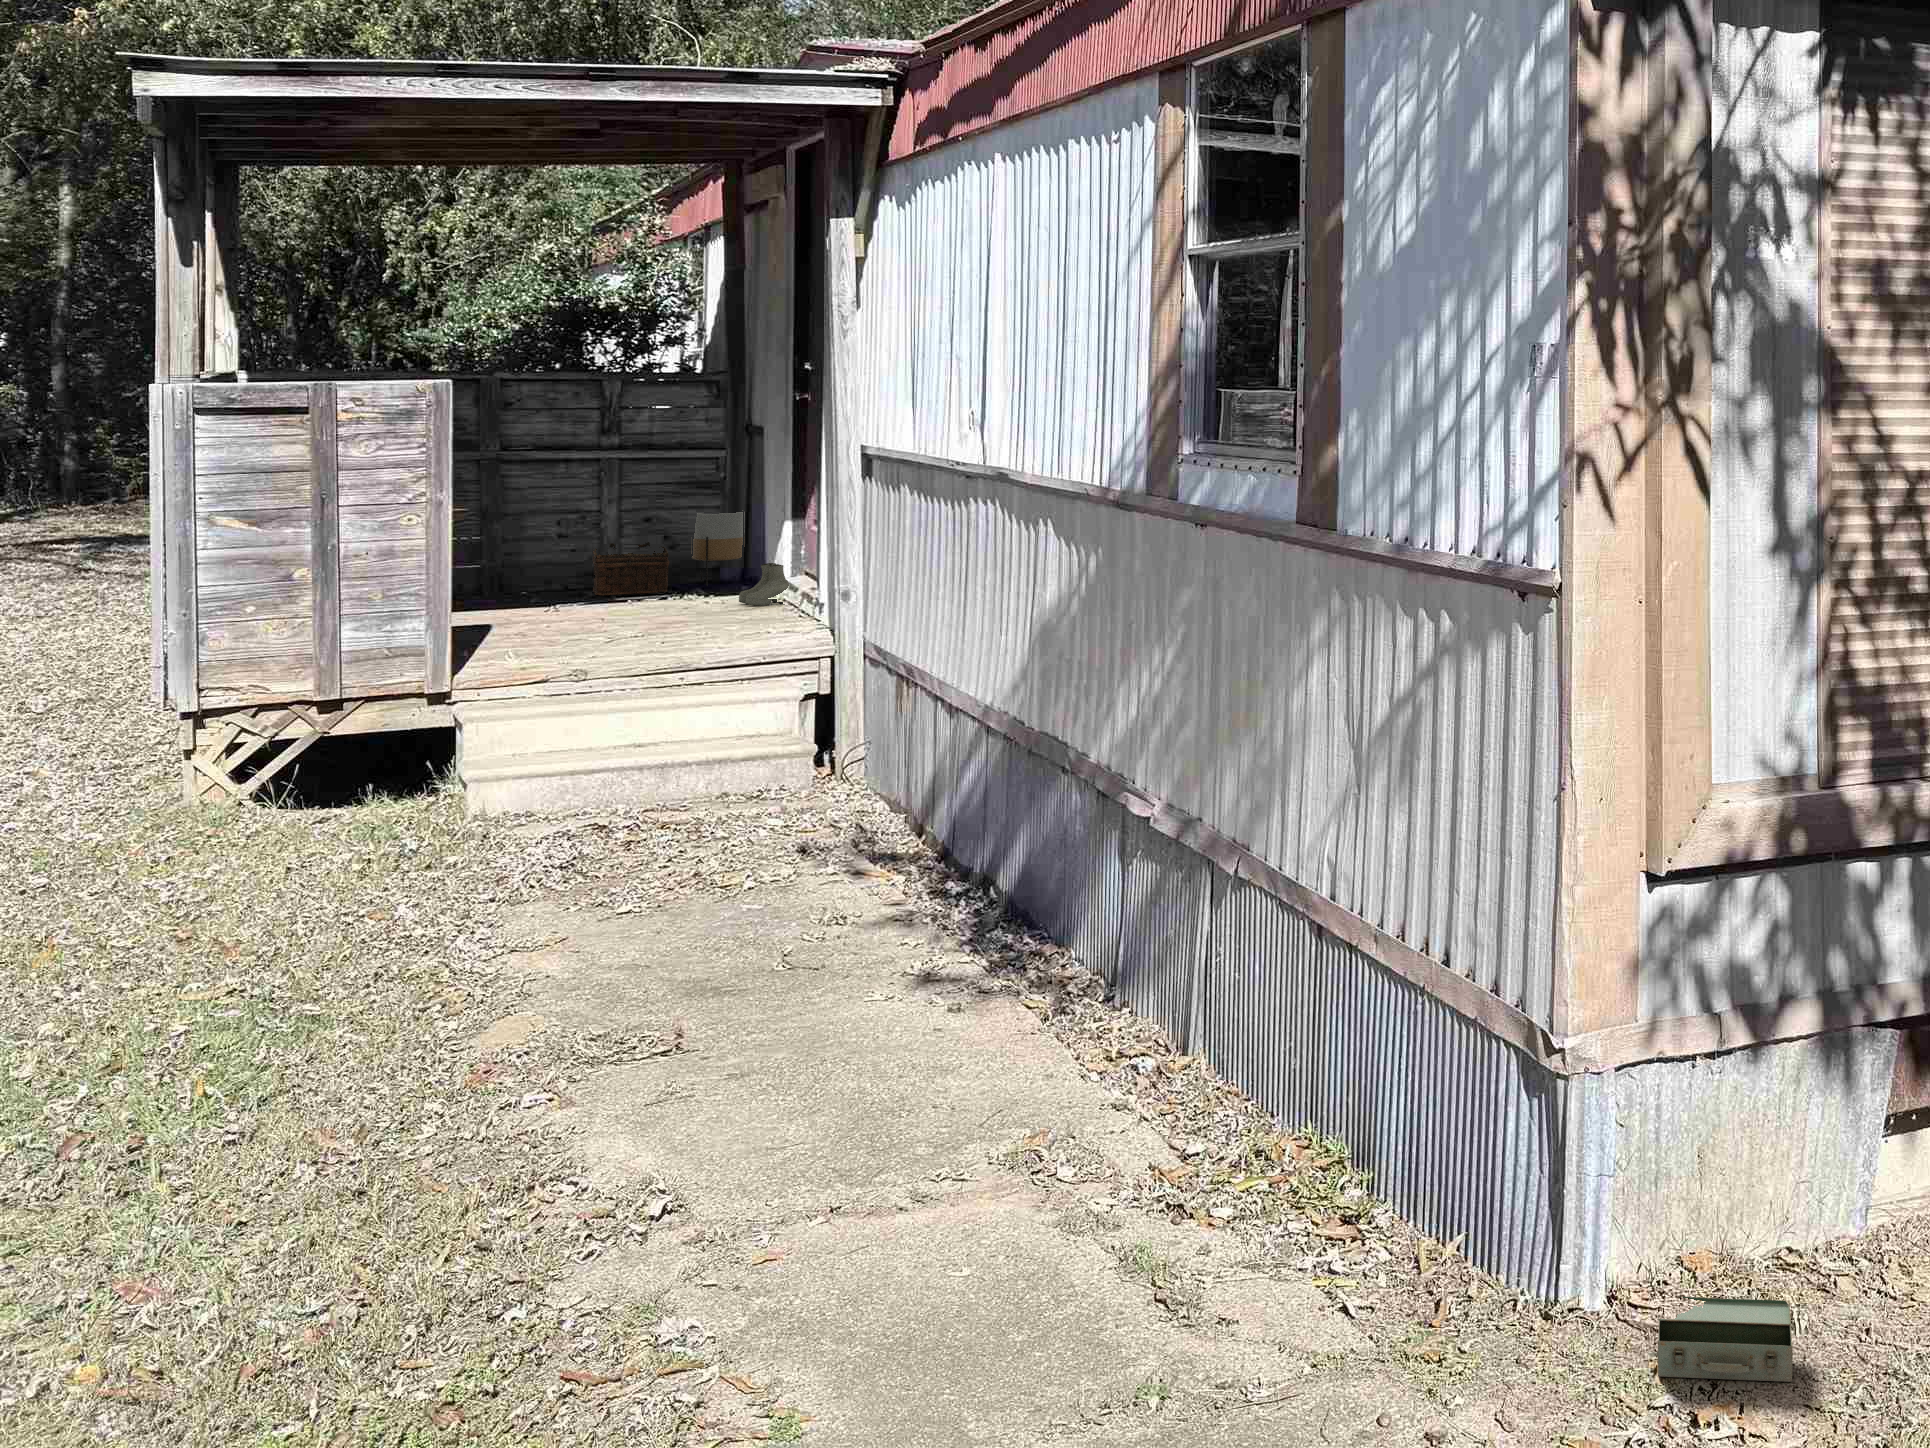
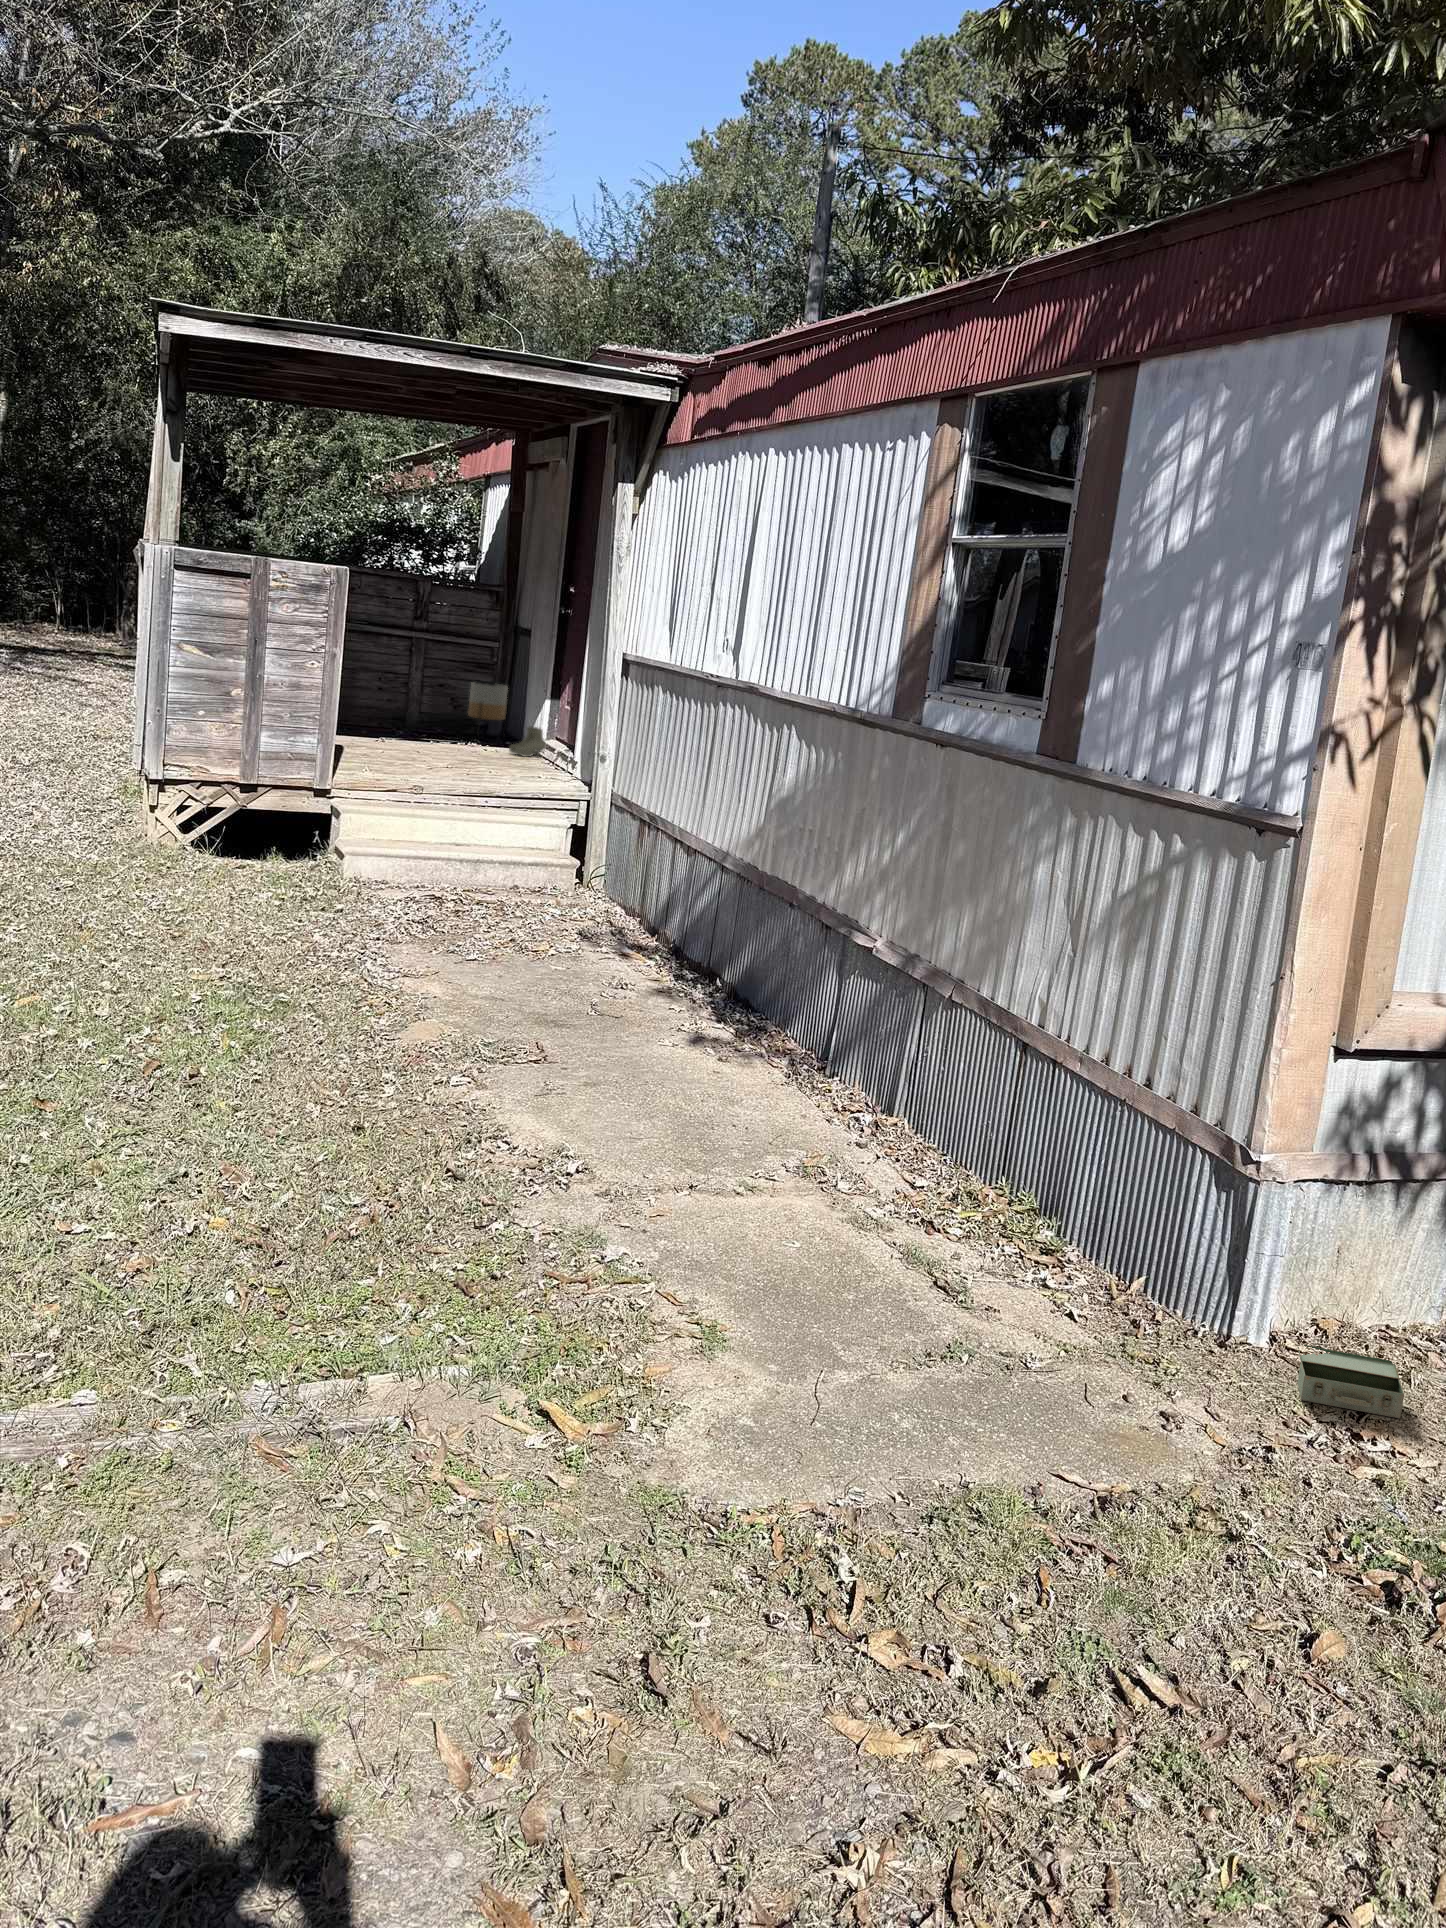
basket: present [593,542,670,595] -> none [399,698,455,738]

